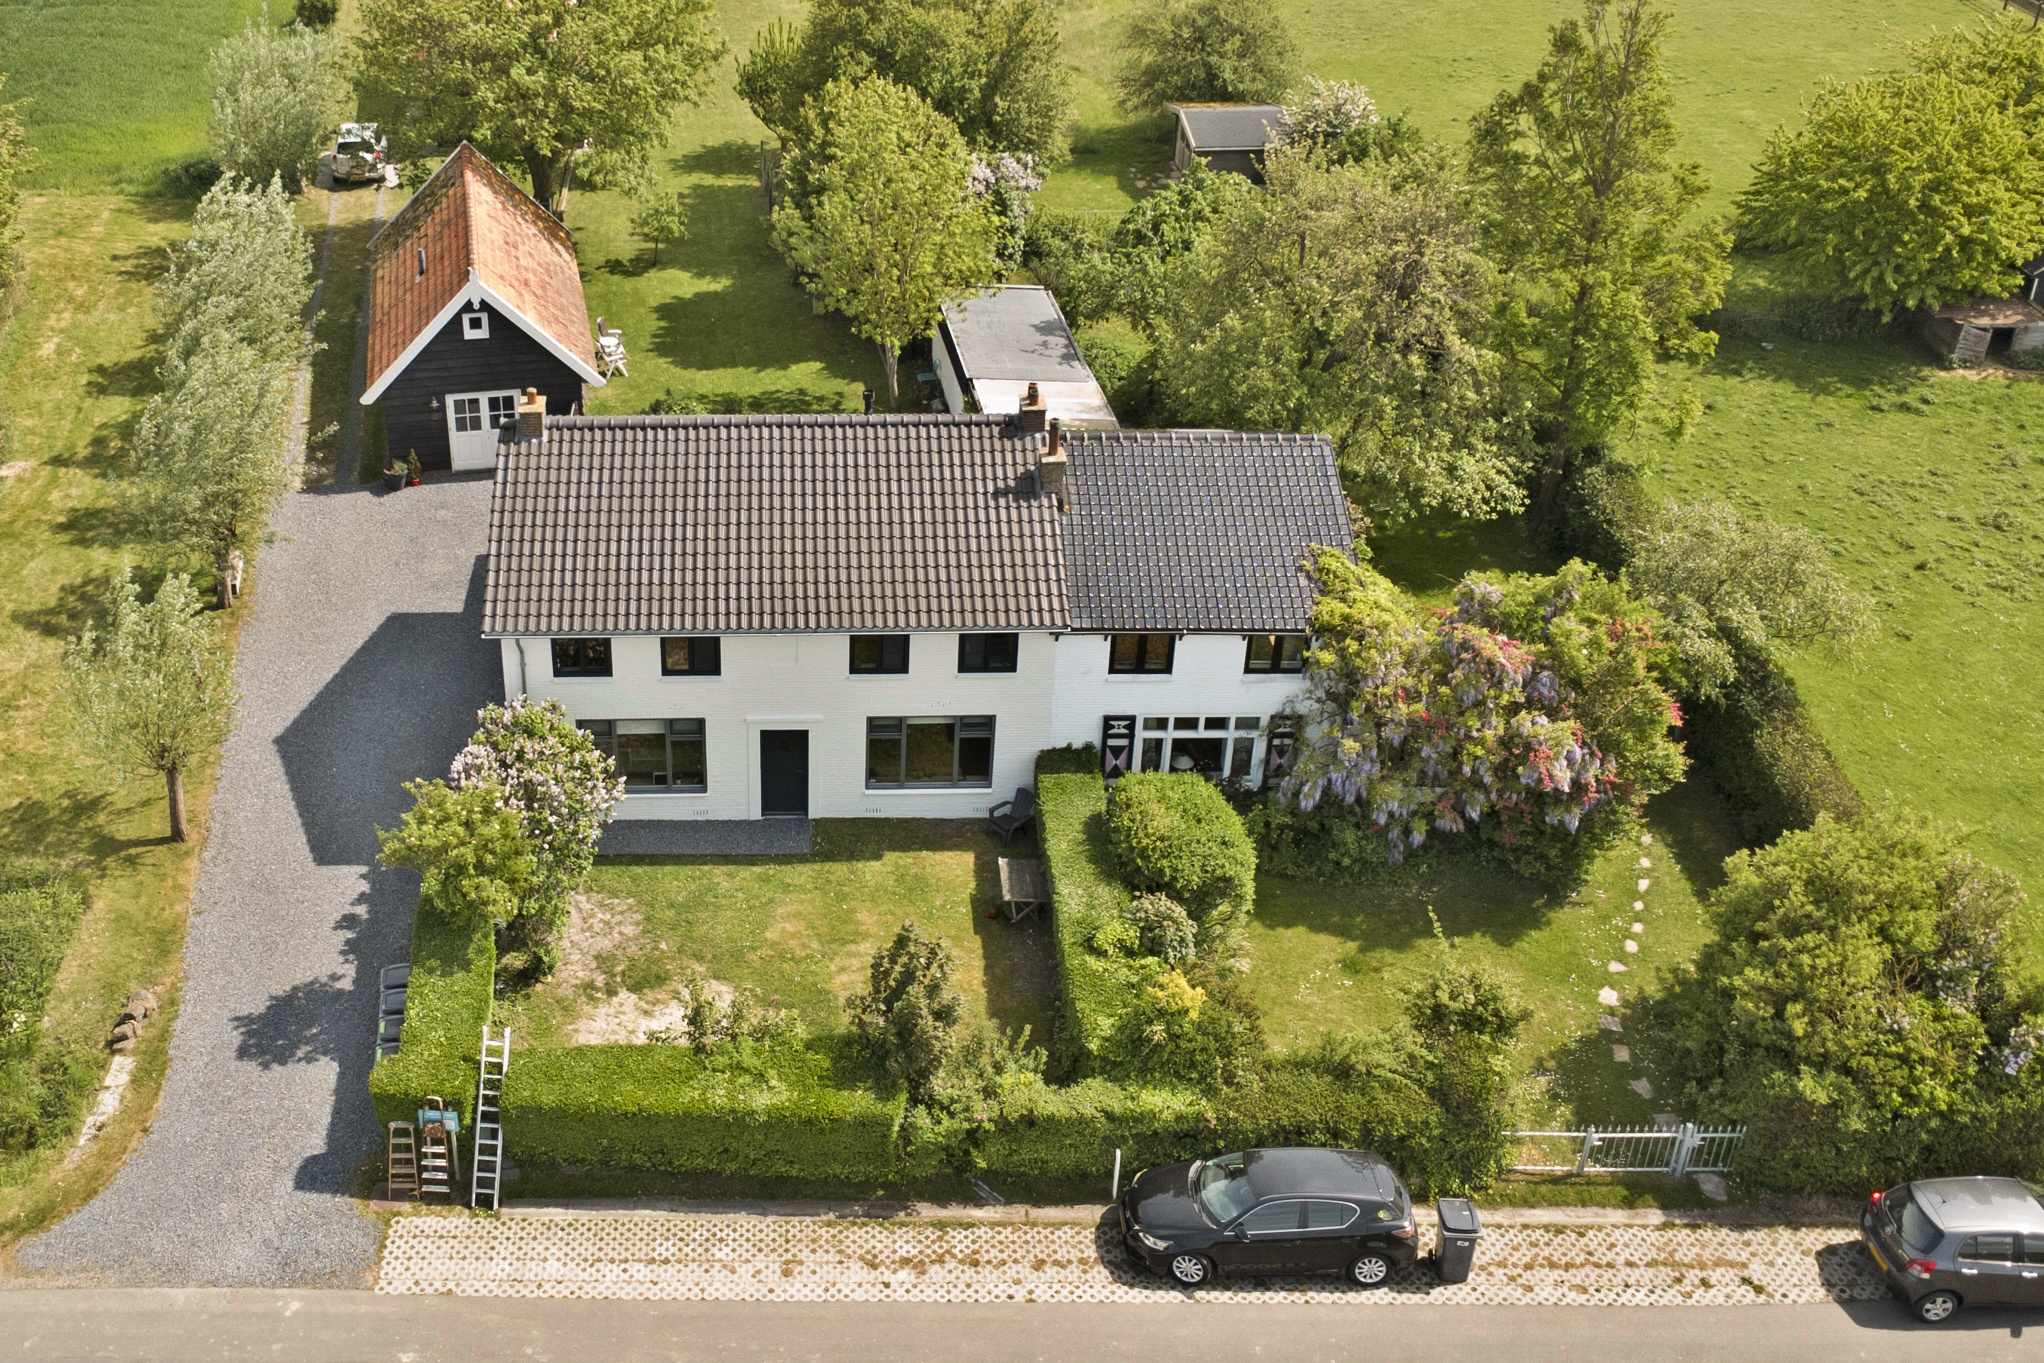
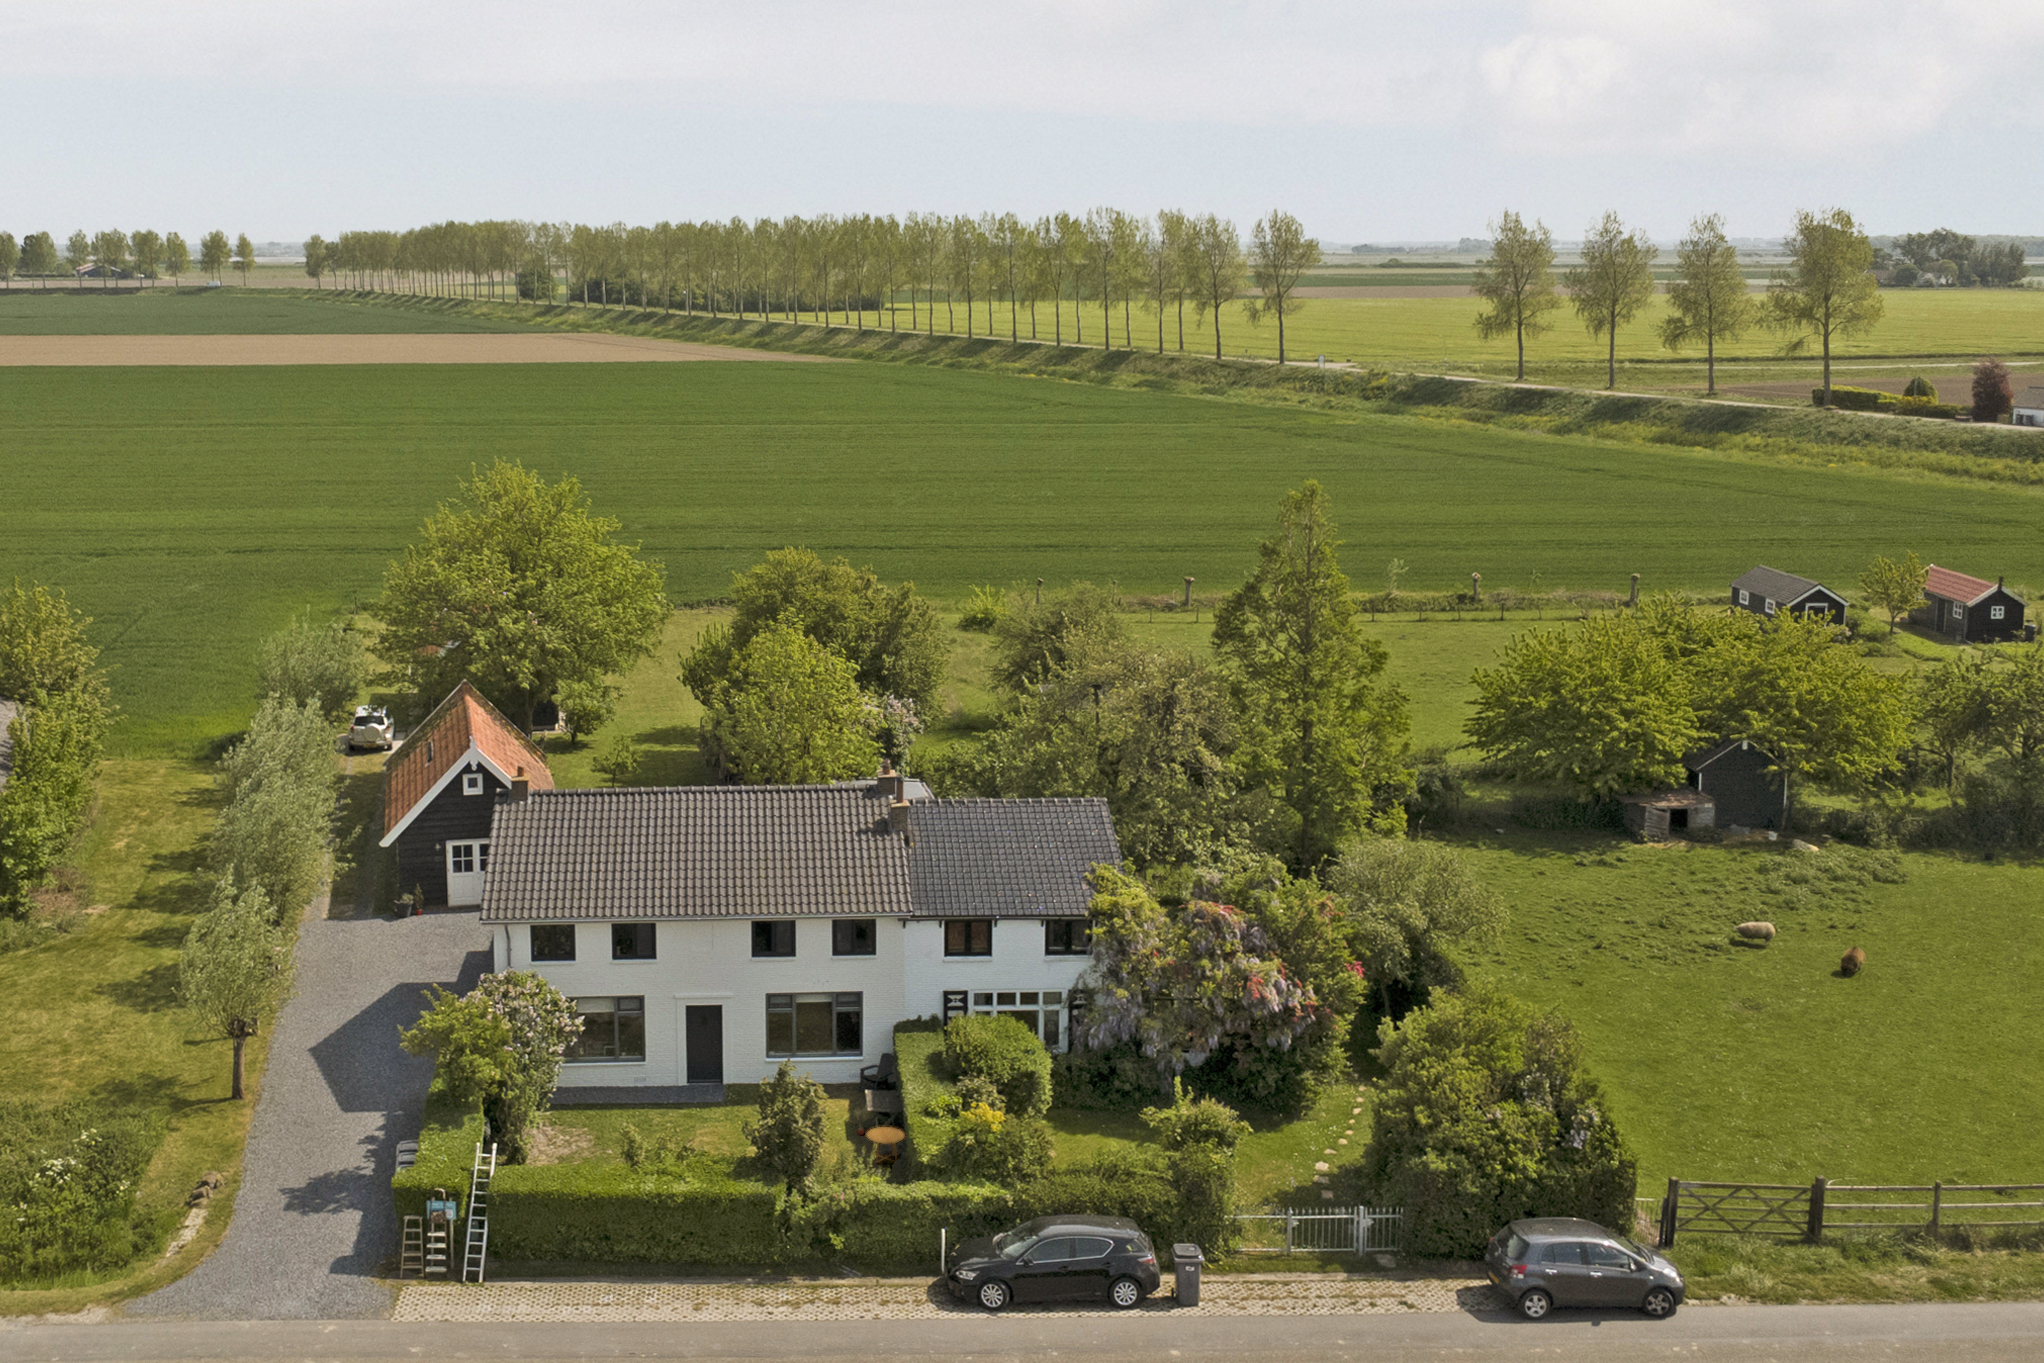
round table: none [1003,924,1054,976] -> present [867,1127,904,1163]

